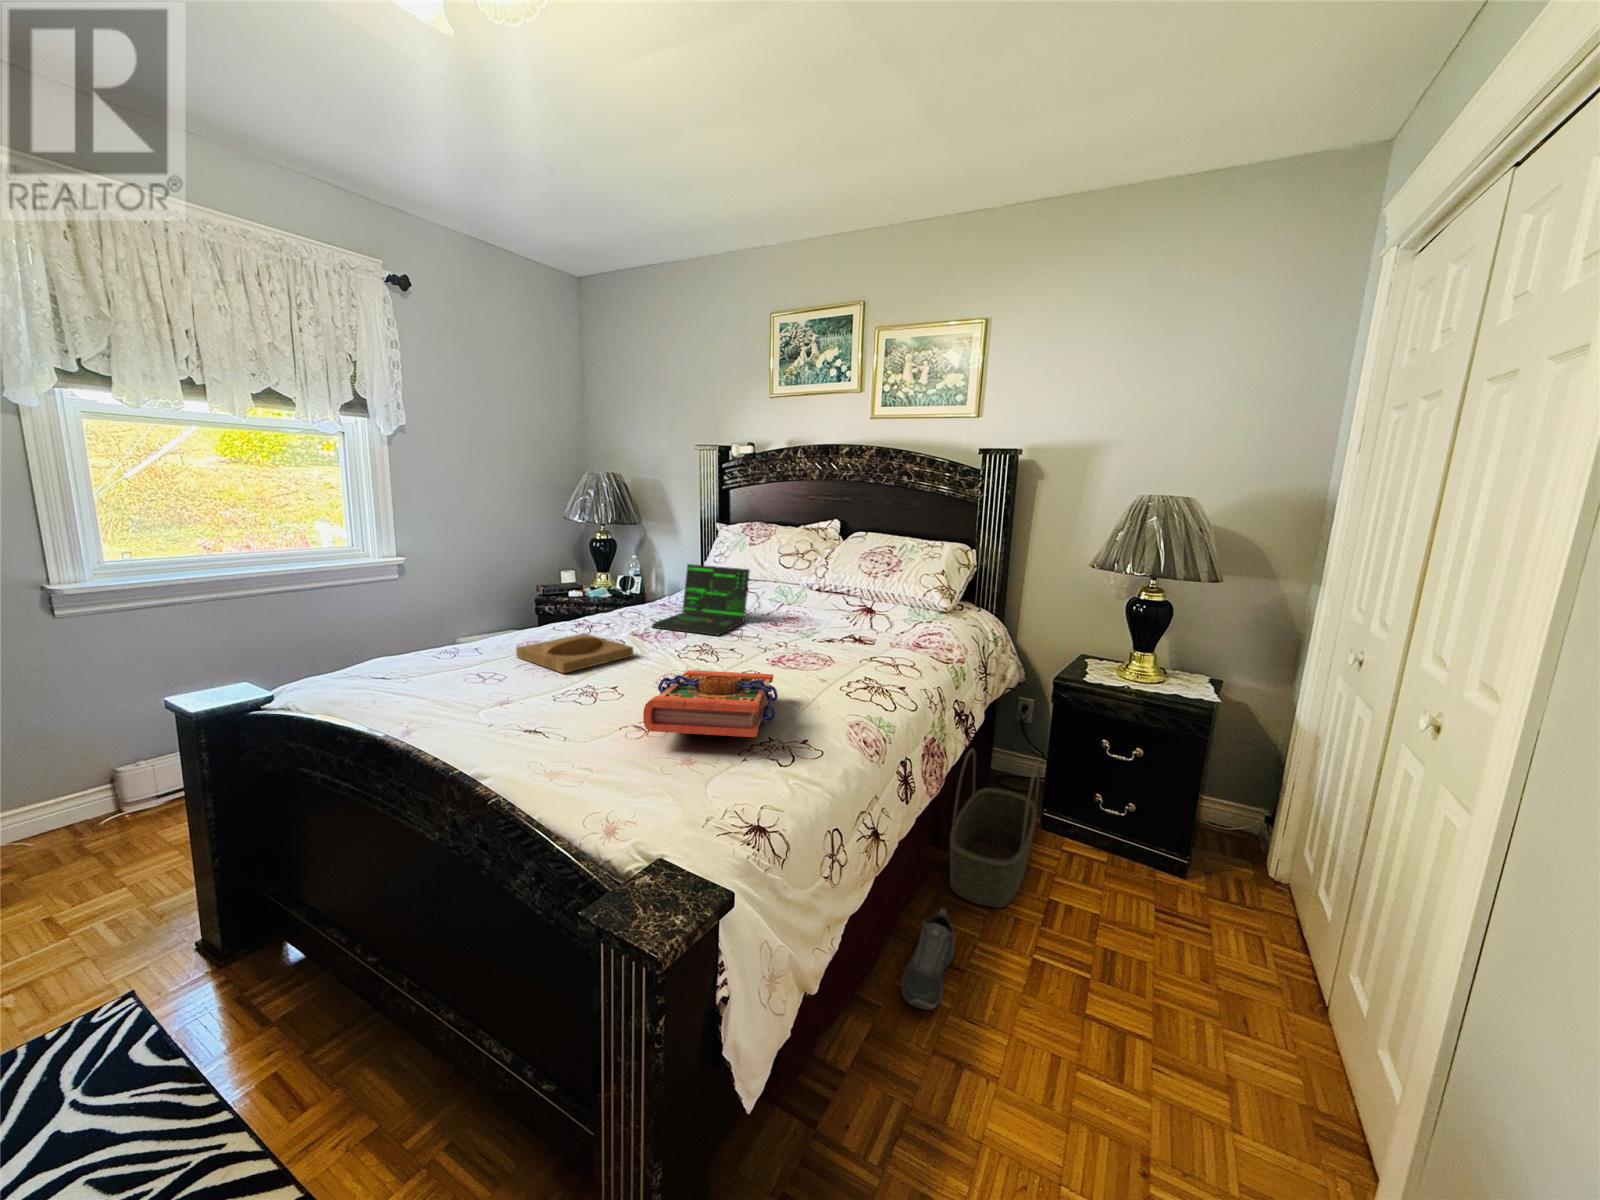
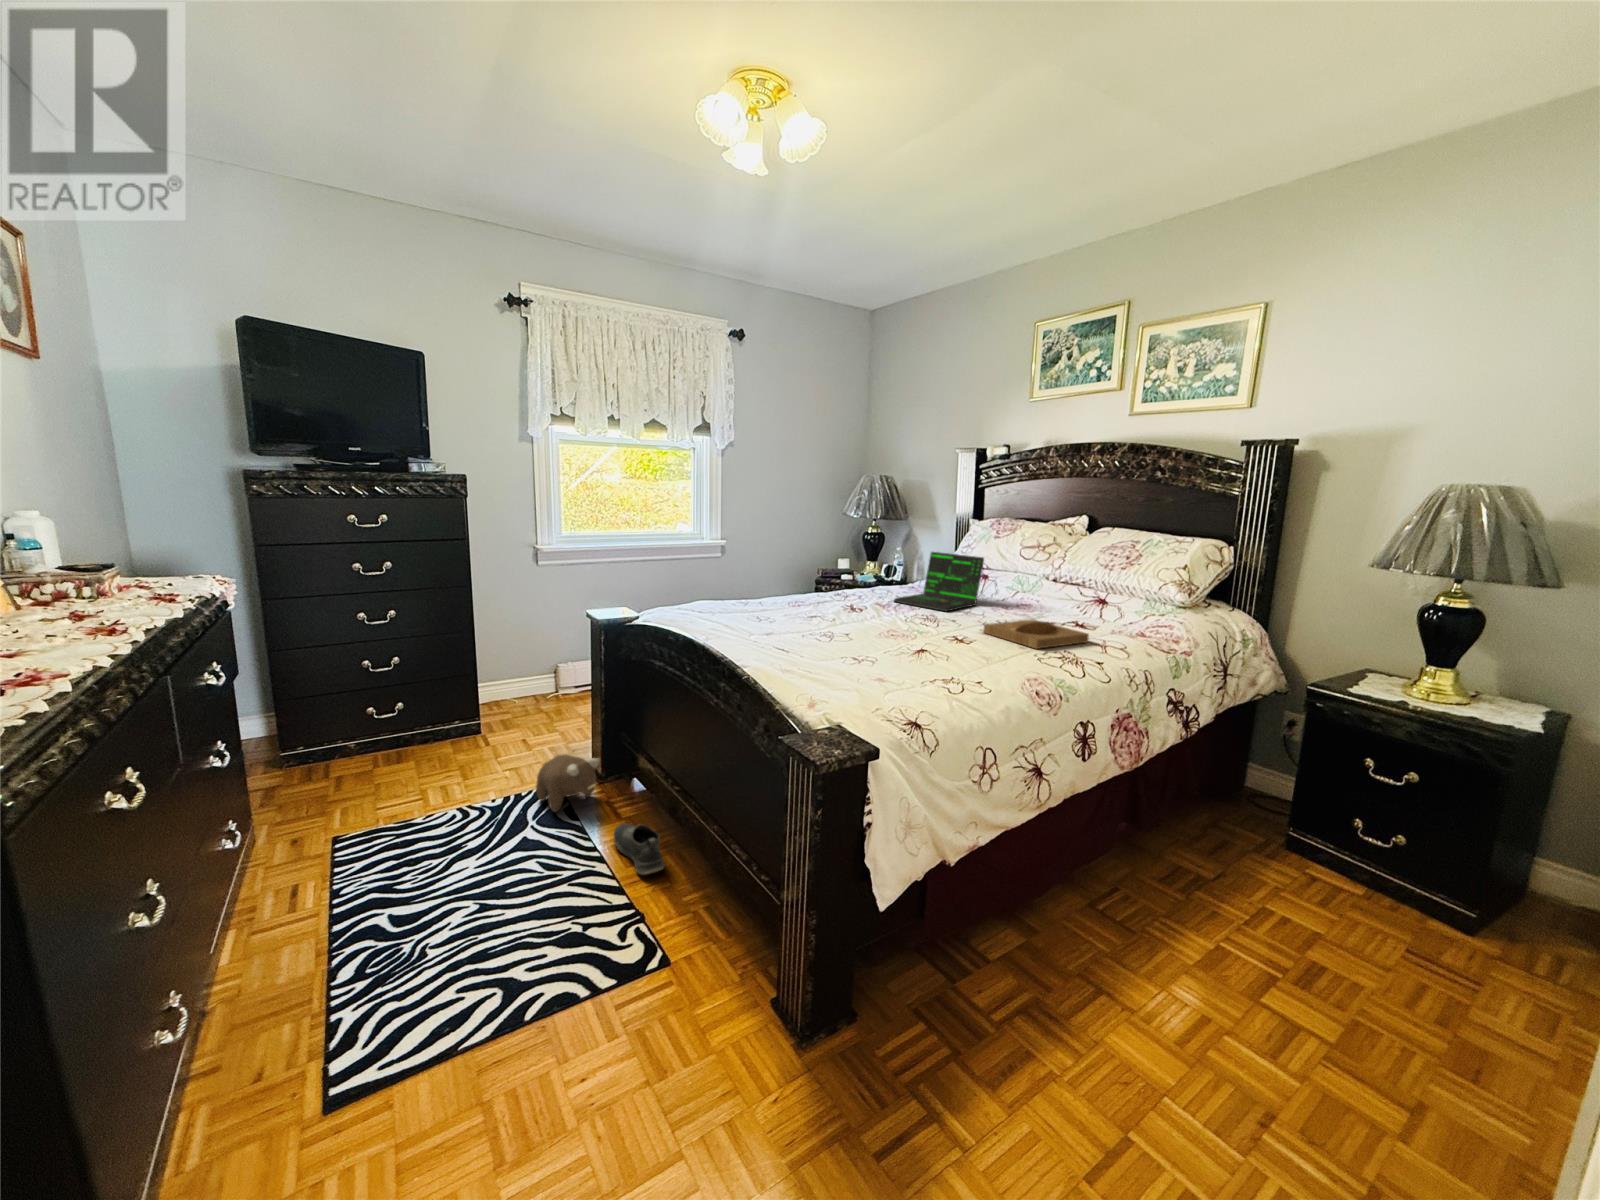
tray: present [516,634,633,673] -> present [984,620,1089,649]
book: present [643,670,778,737] -> none [854,622,970,668]
basket: present [950,749,1040,908] -> none [1150,745,1274,903]
shoe: present [901,909,955,1010] -> present [613,823,665,875]
plush toy: none [75,936,214,1051] -> present [536,754,600,812]

